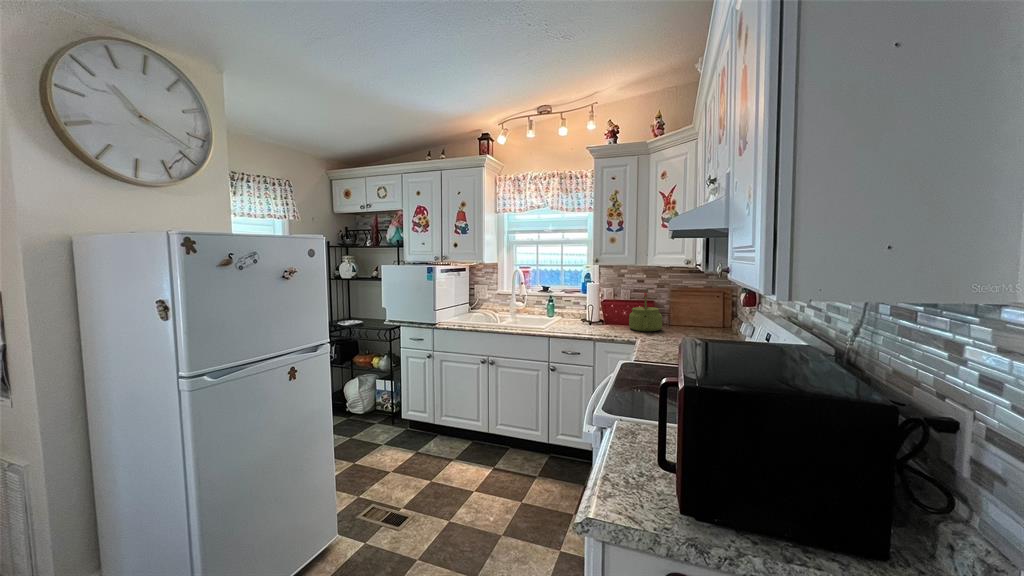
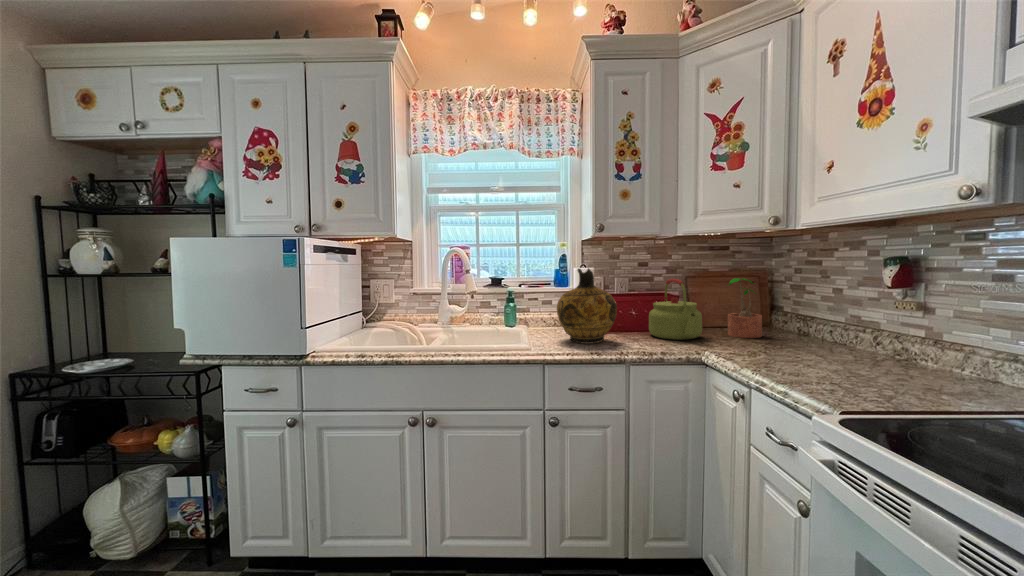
ceramic jug: none [567,285,602,329] -> present [557,269,617,344]
potted plant: none [684,294,707,334] -> present [728,278,762,338]

